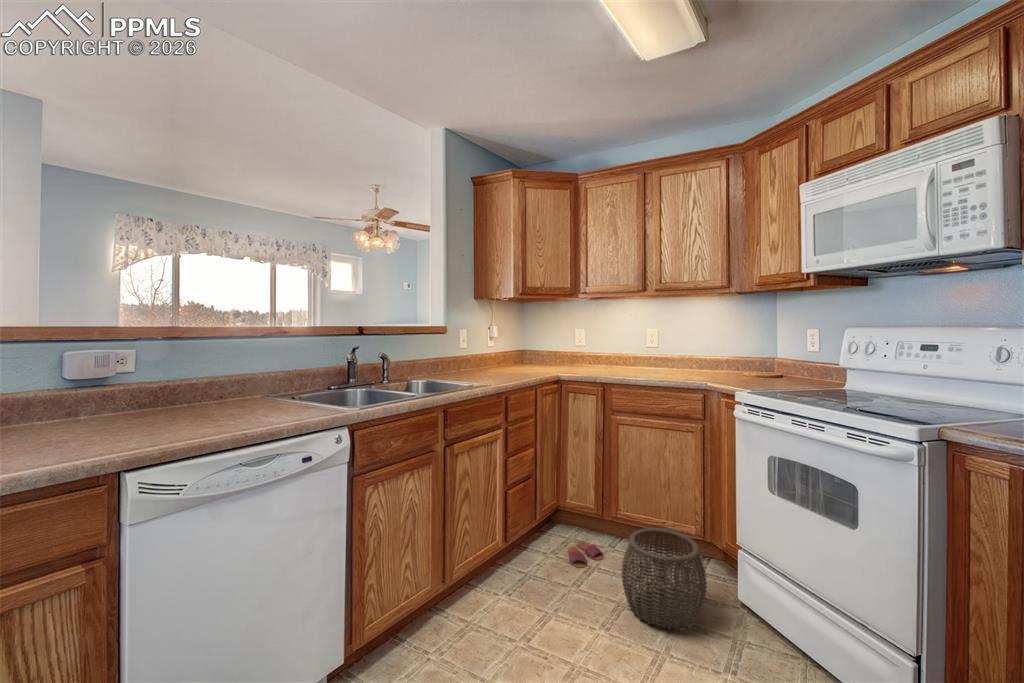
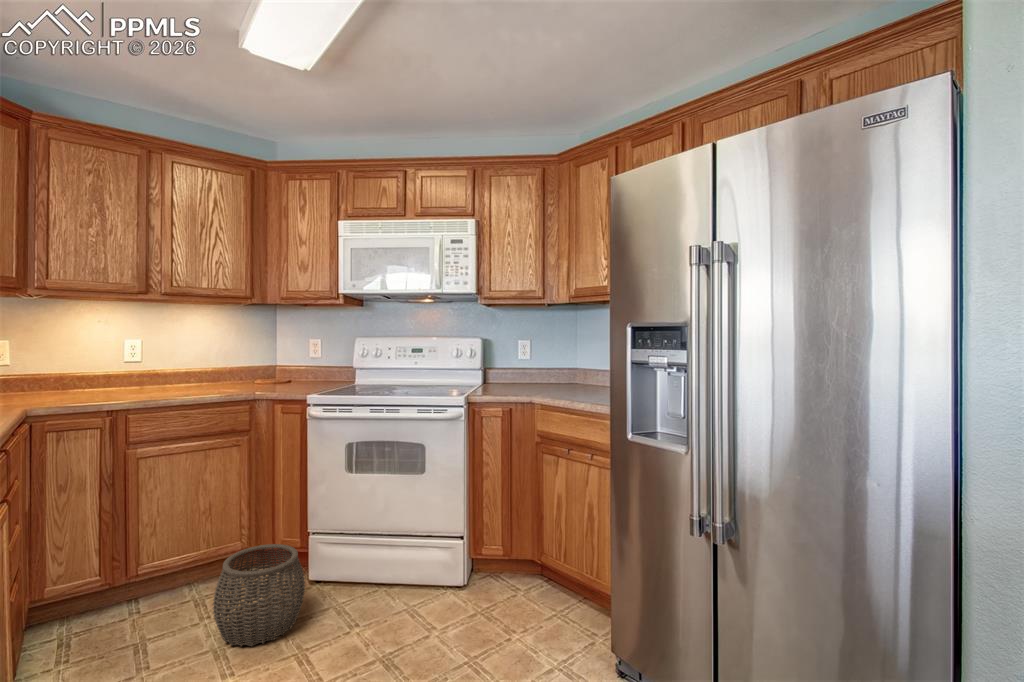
slippers: present [568,541,603,568] -> none [76,625,141,661]

